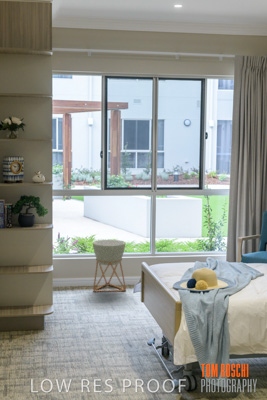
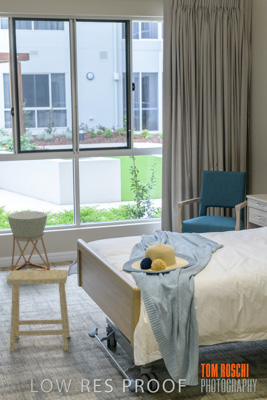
footstool: none [82,285,132,354] -> present [7,270,70,352]

